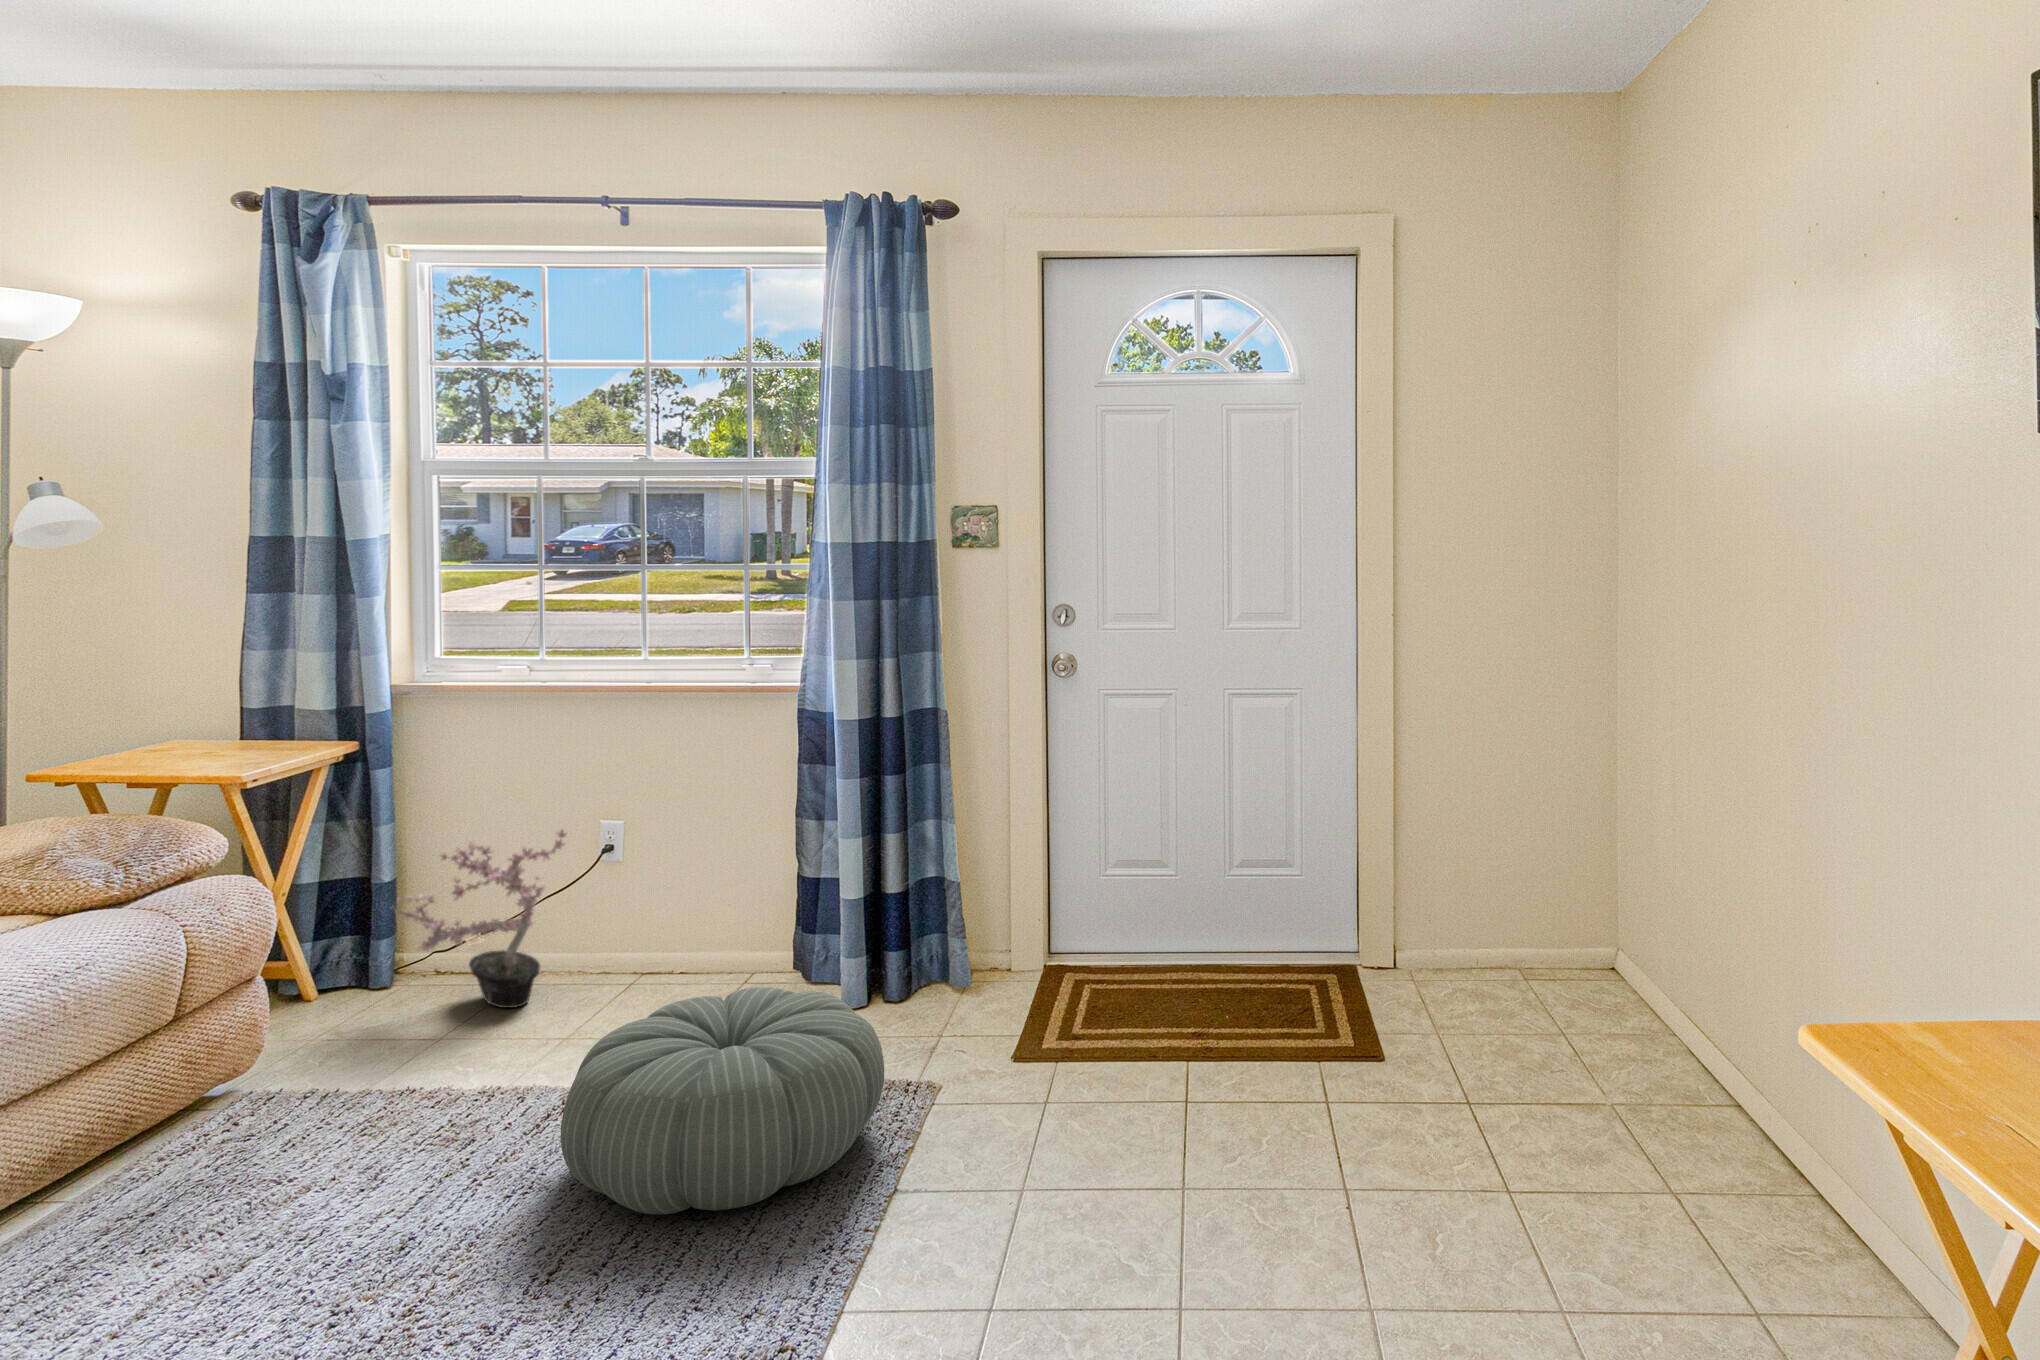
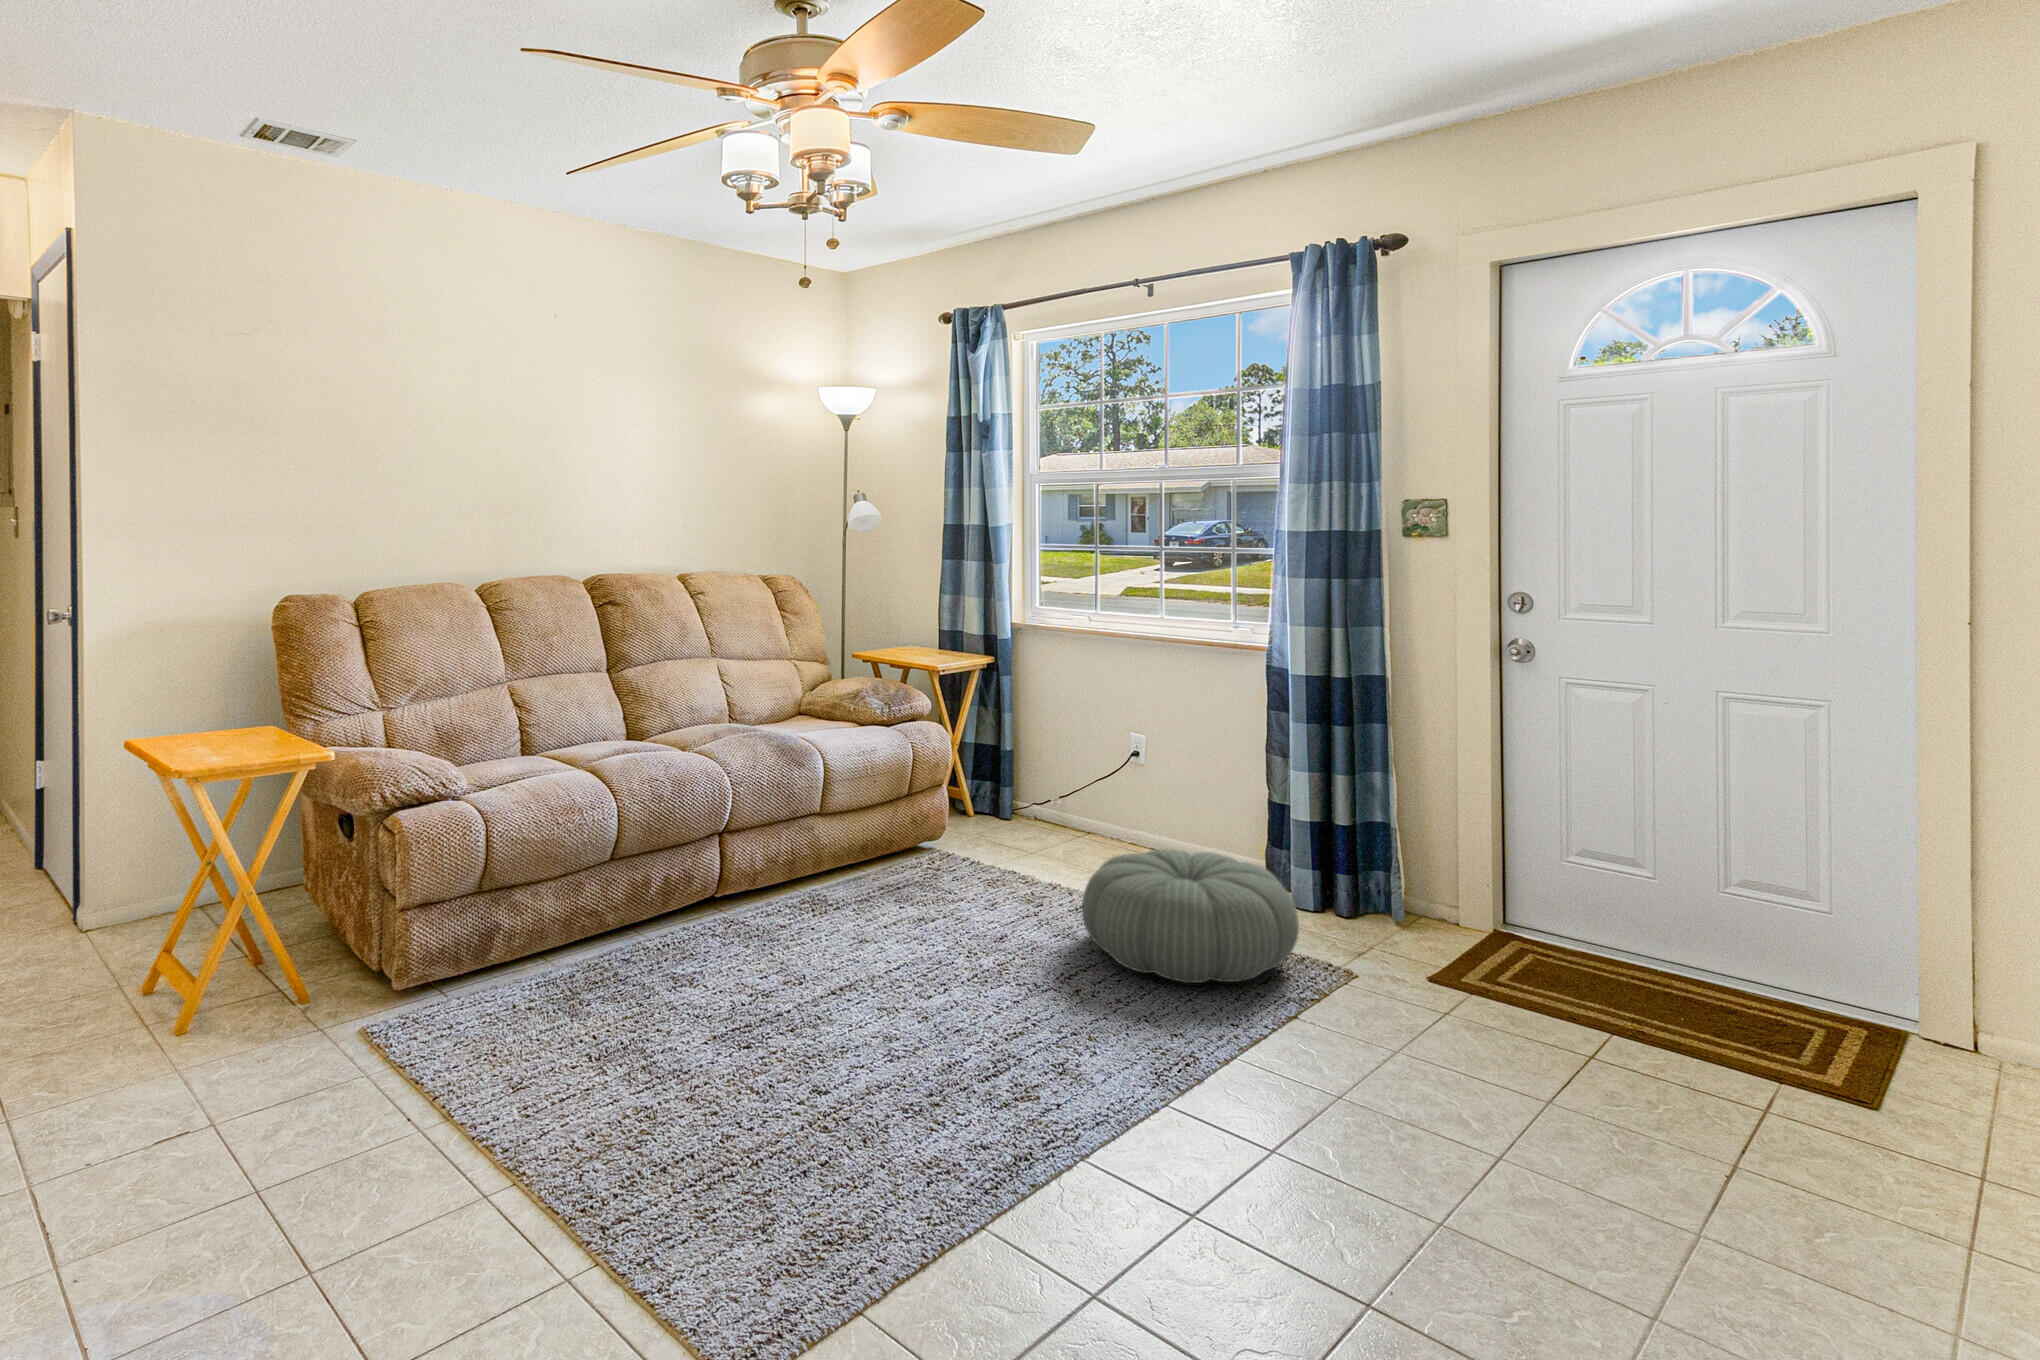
potted plant: present [393,830,566,1008] -> none [1007,723,1116,846]

